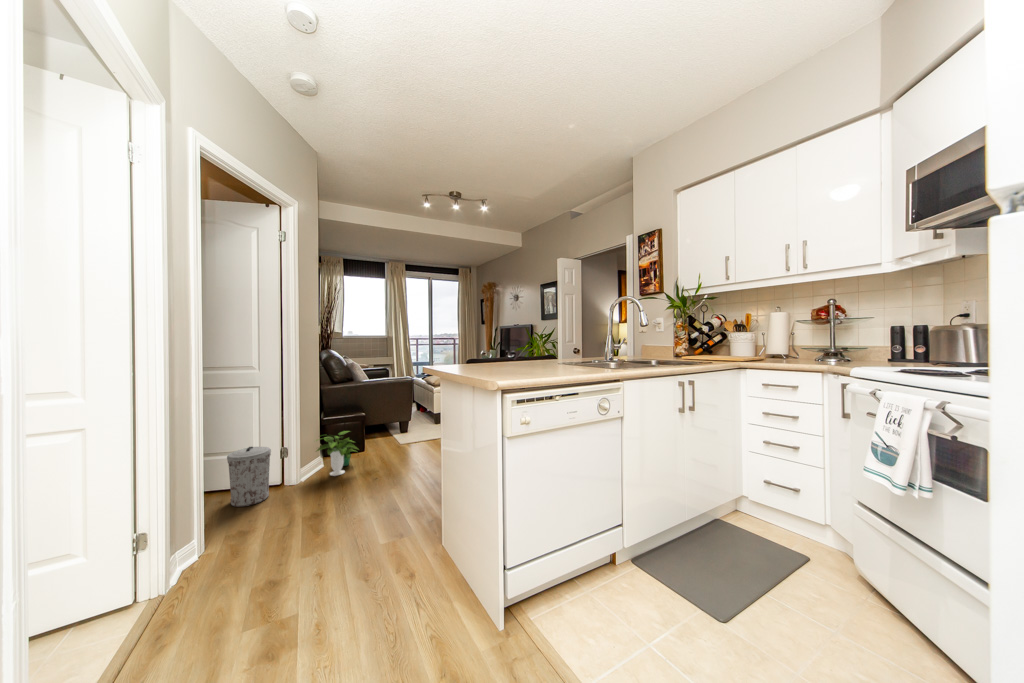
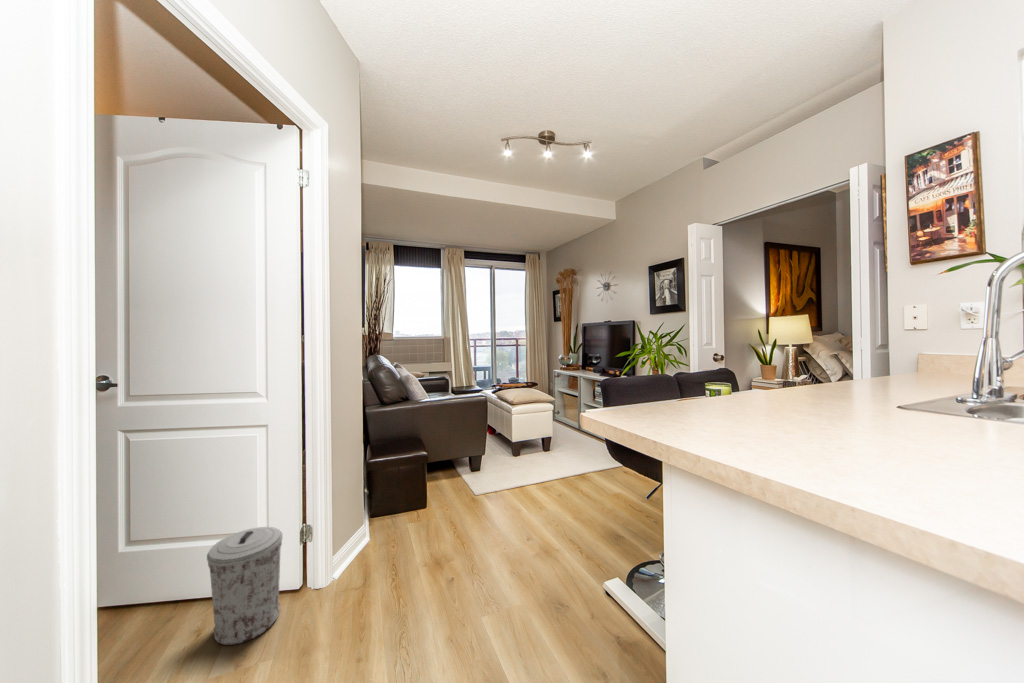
potted plant: present [317,431,359,476] -> none [353,487,425,564]

